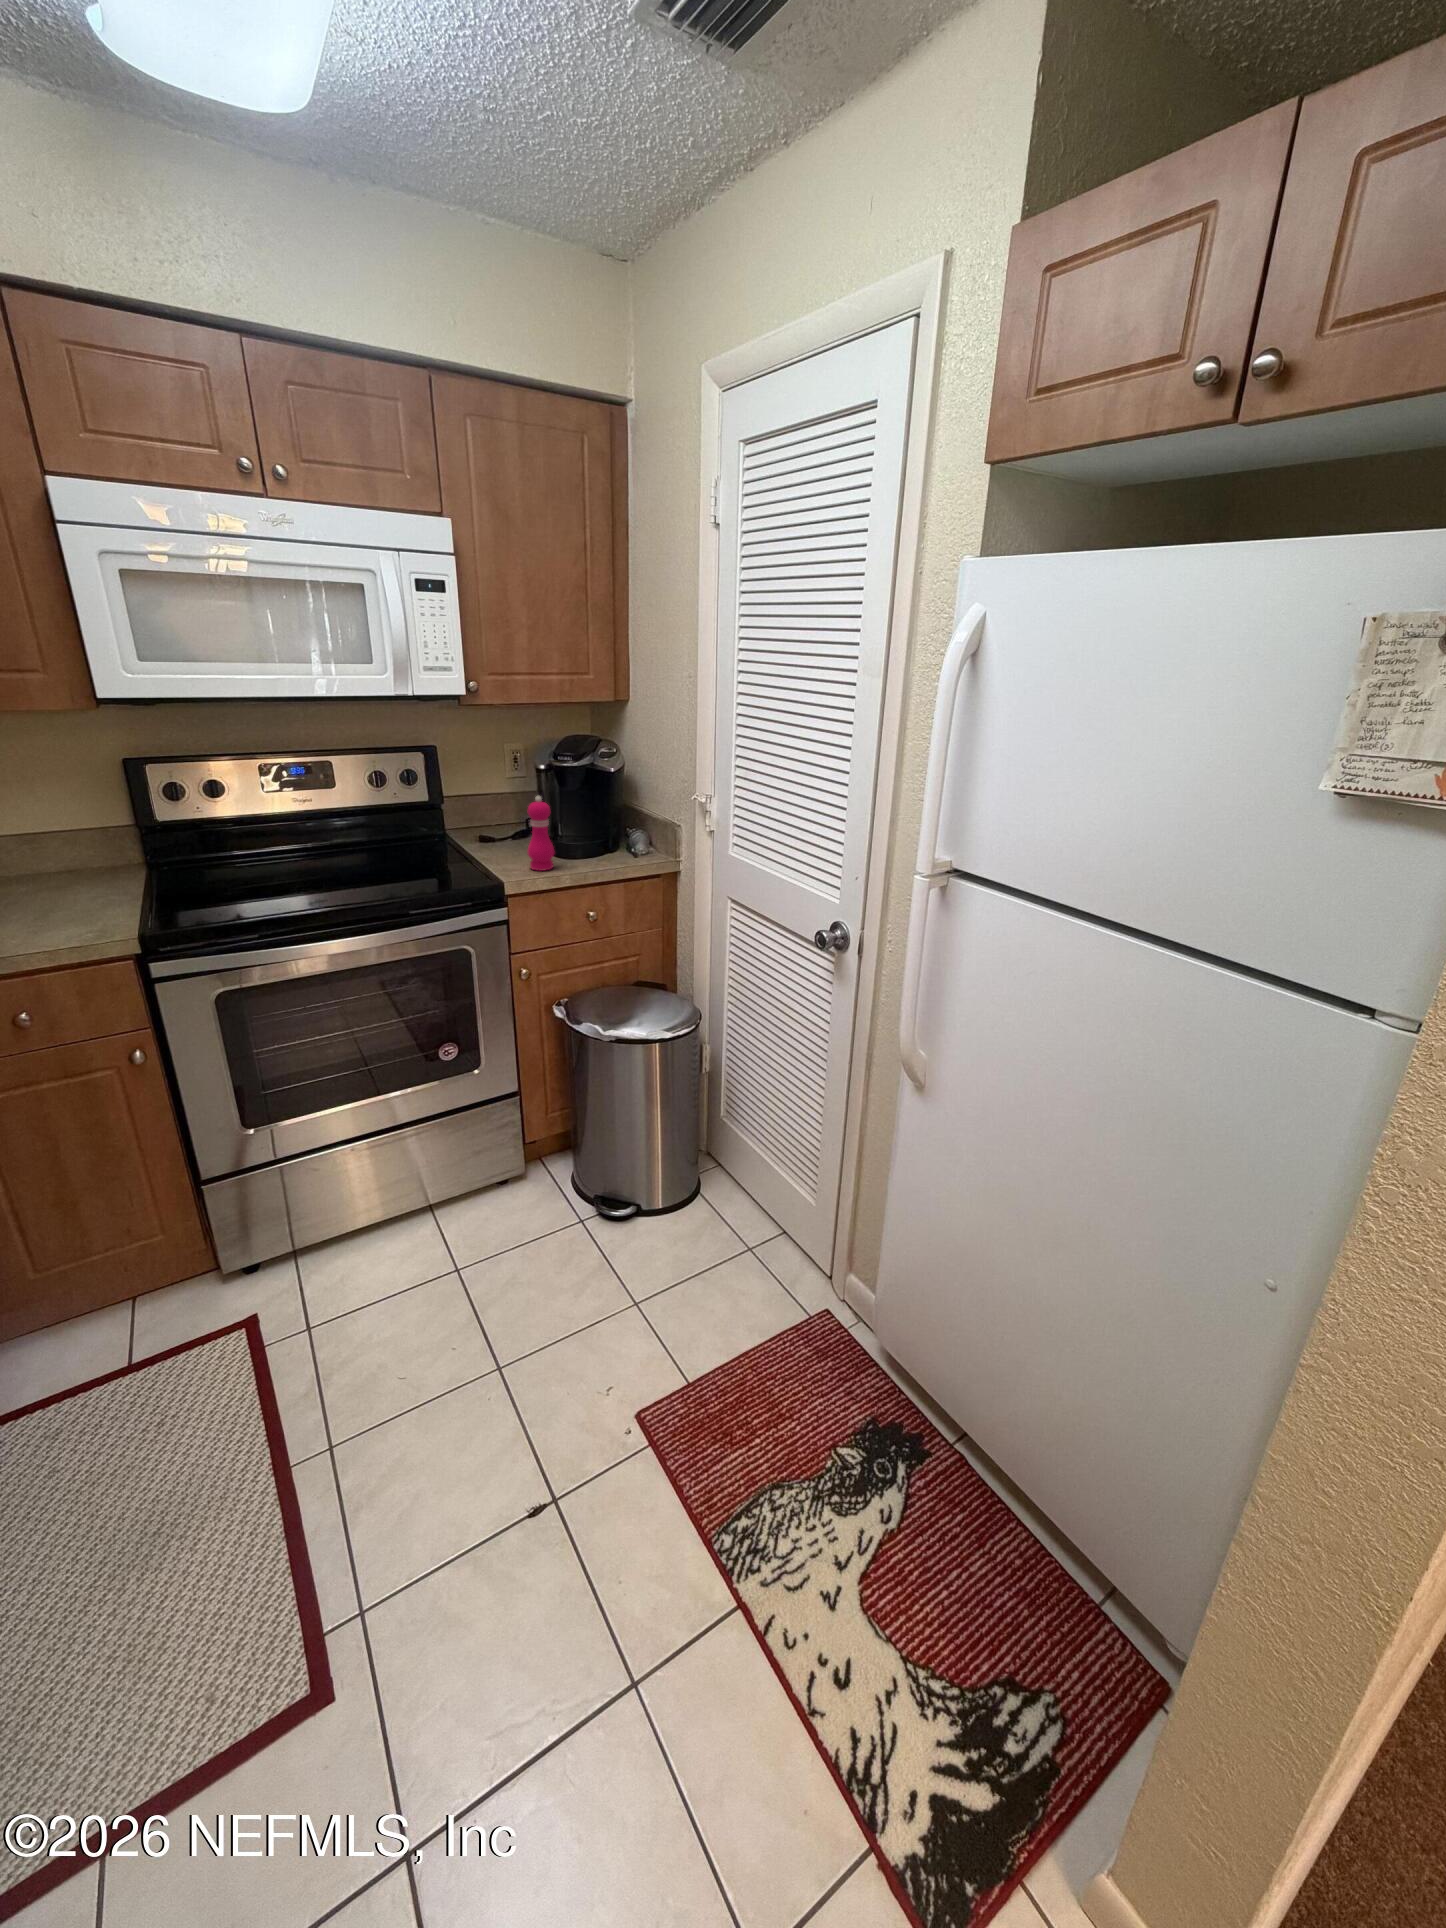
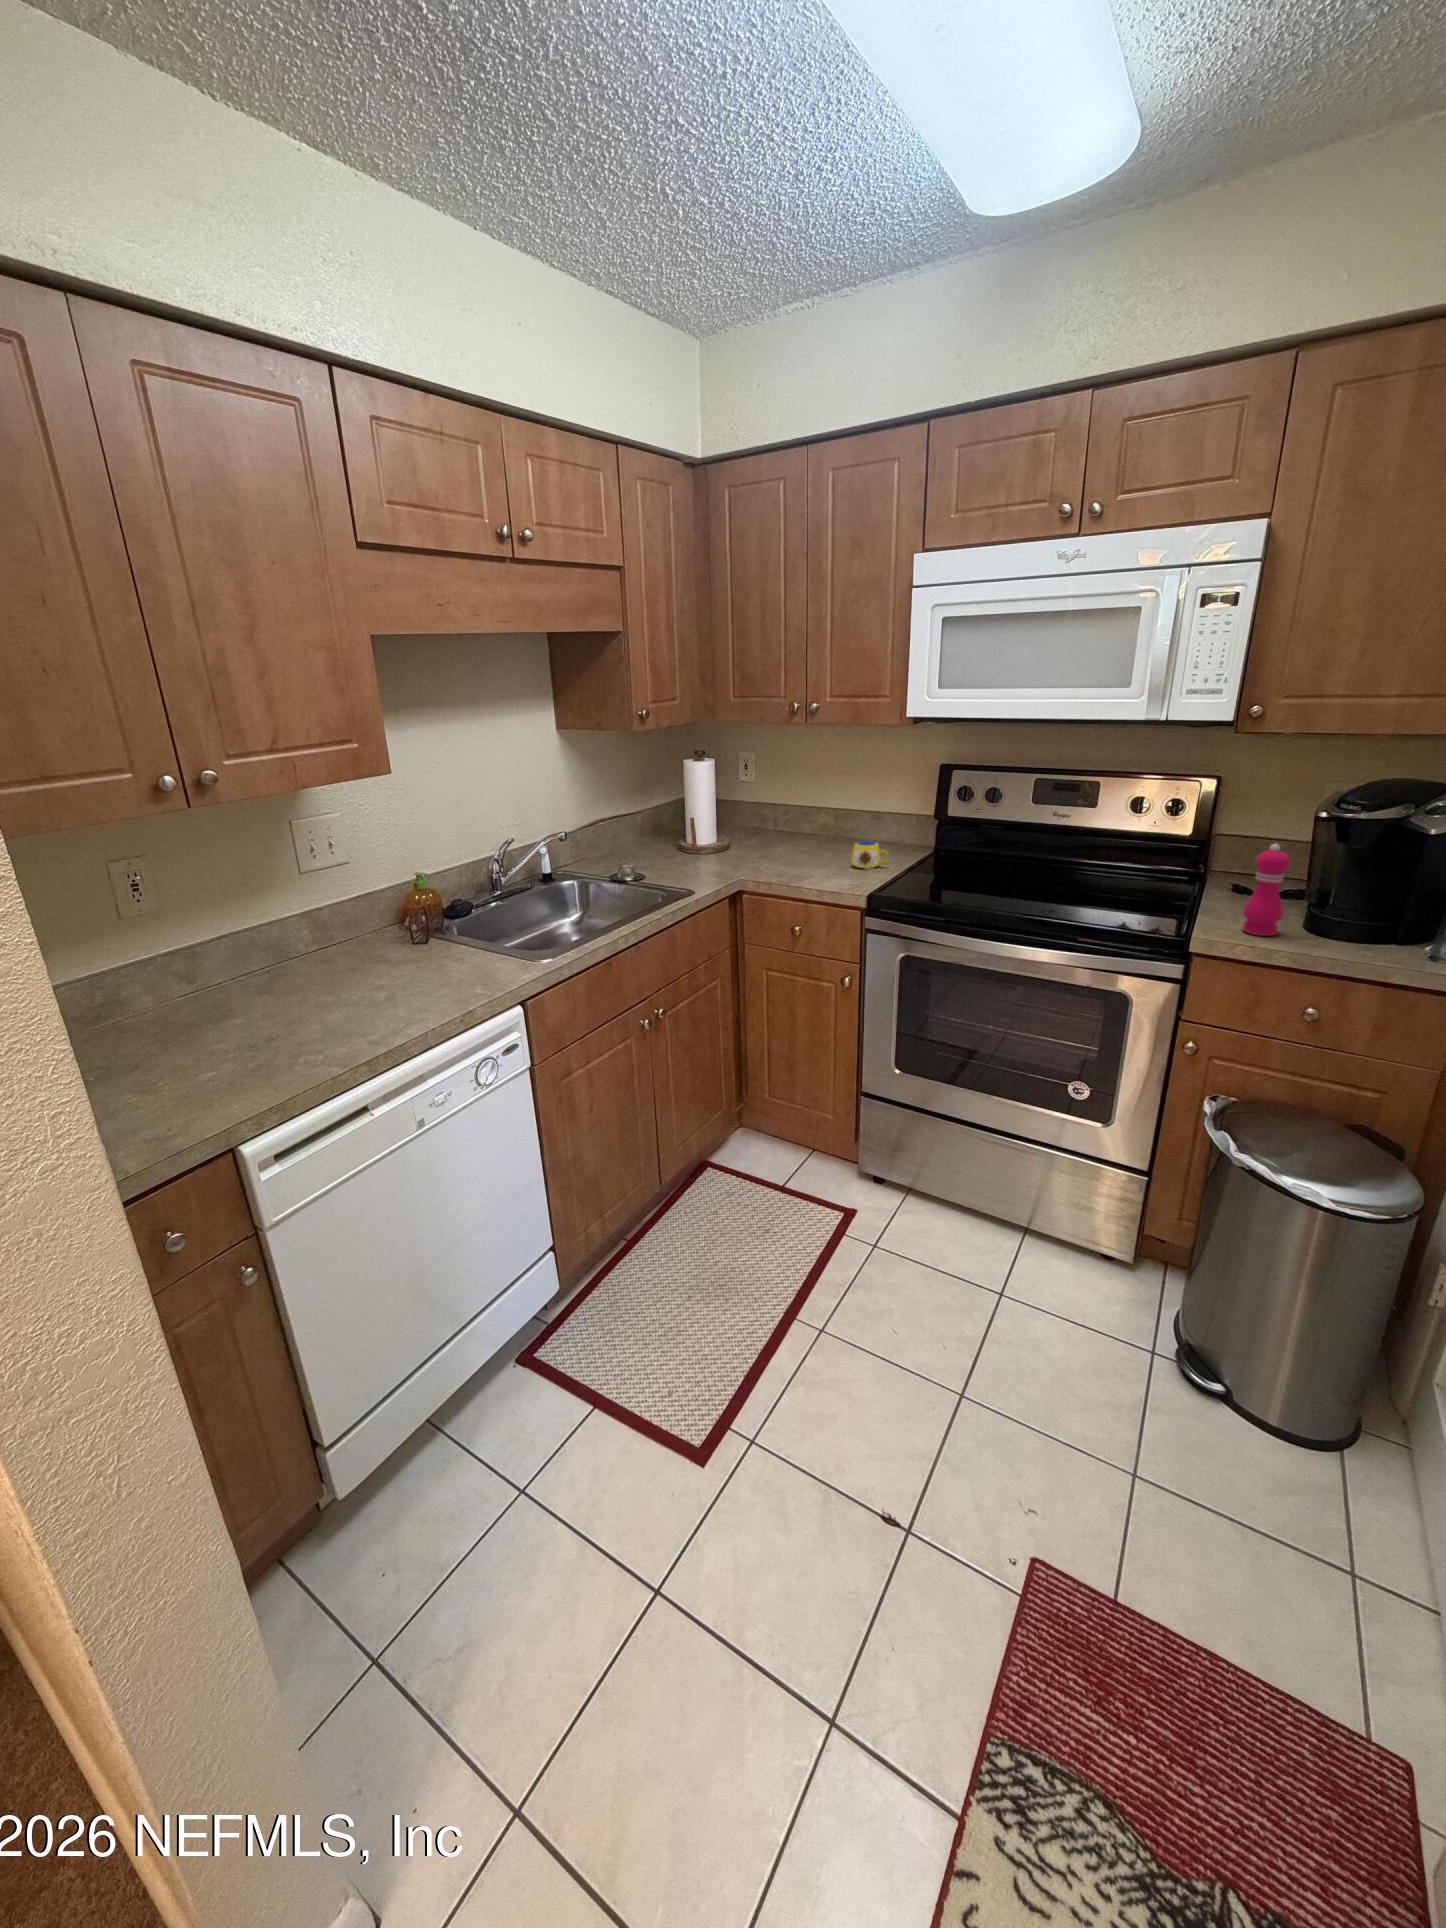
mug: none [36,863,102,902] -> present [852,841,889,870]

